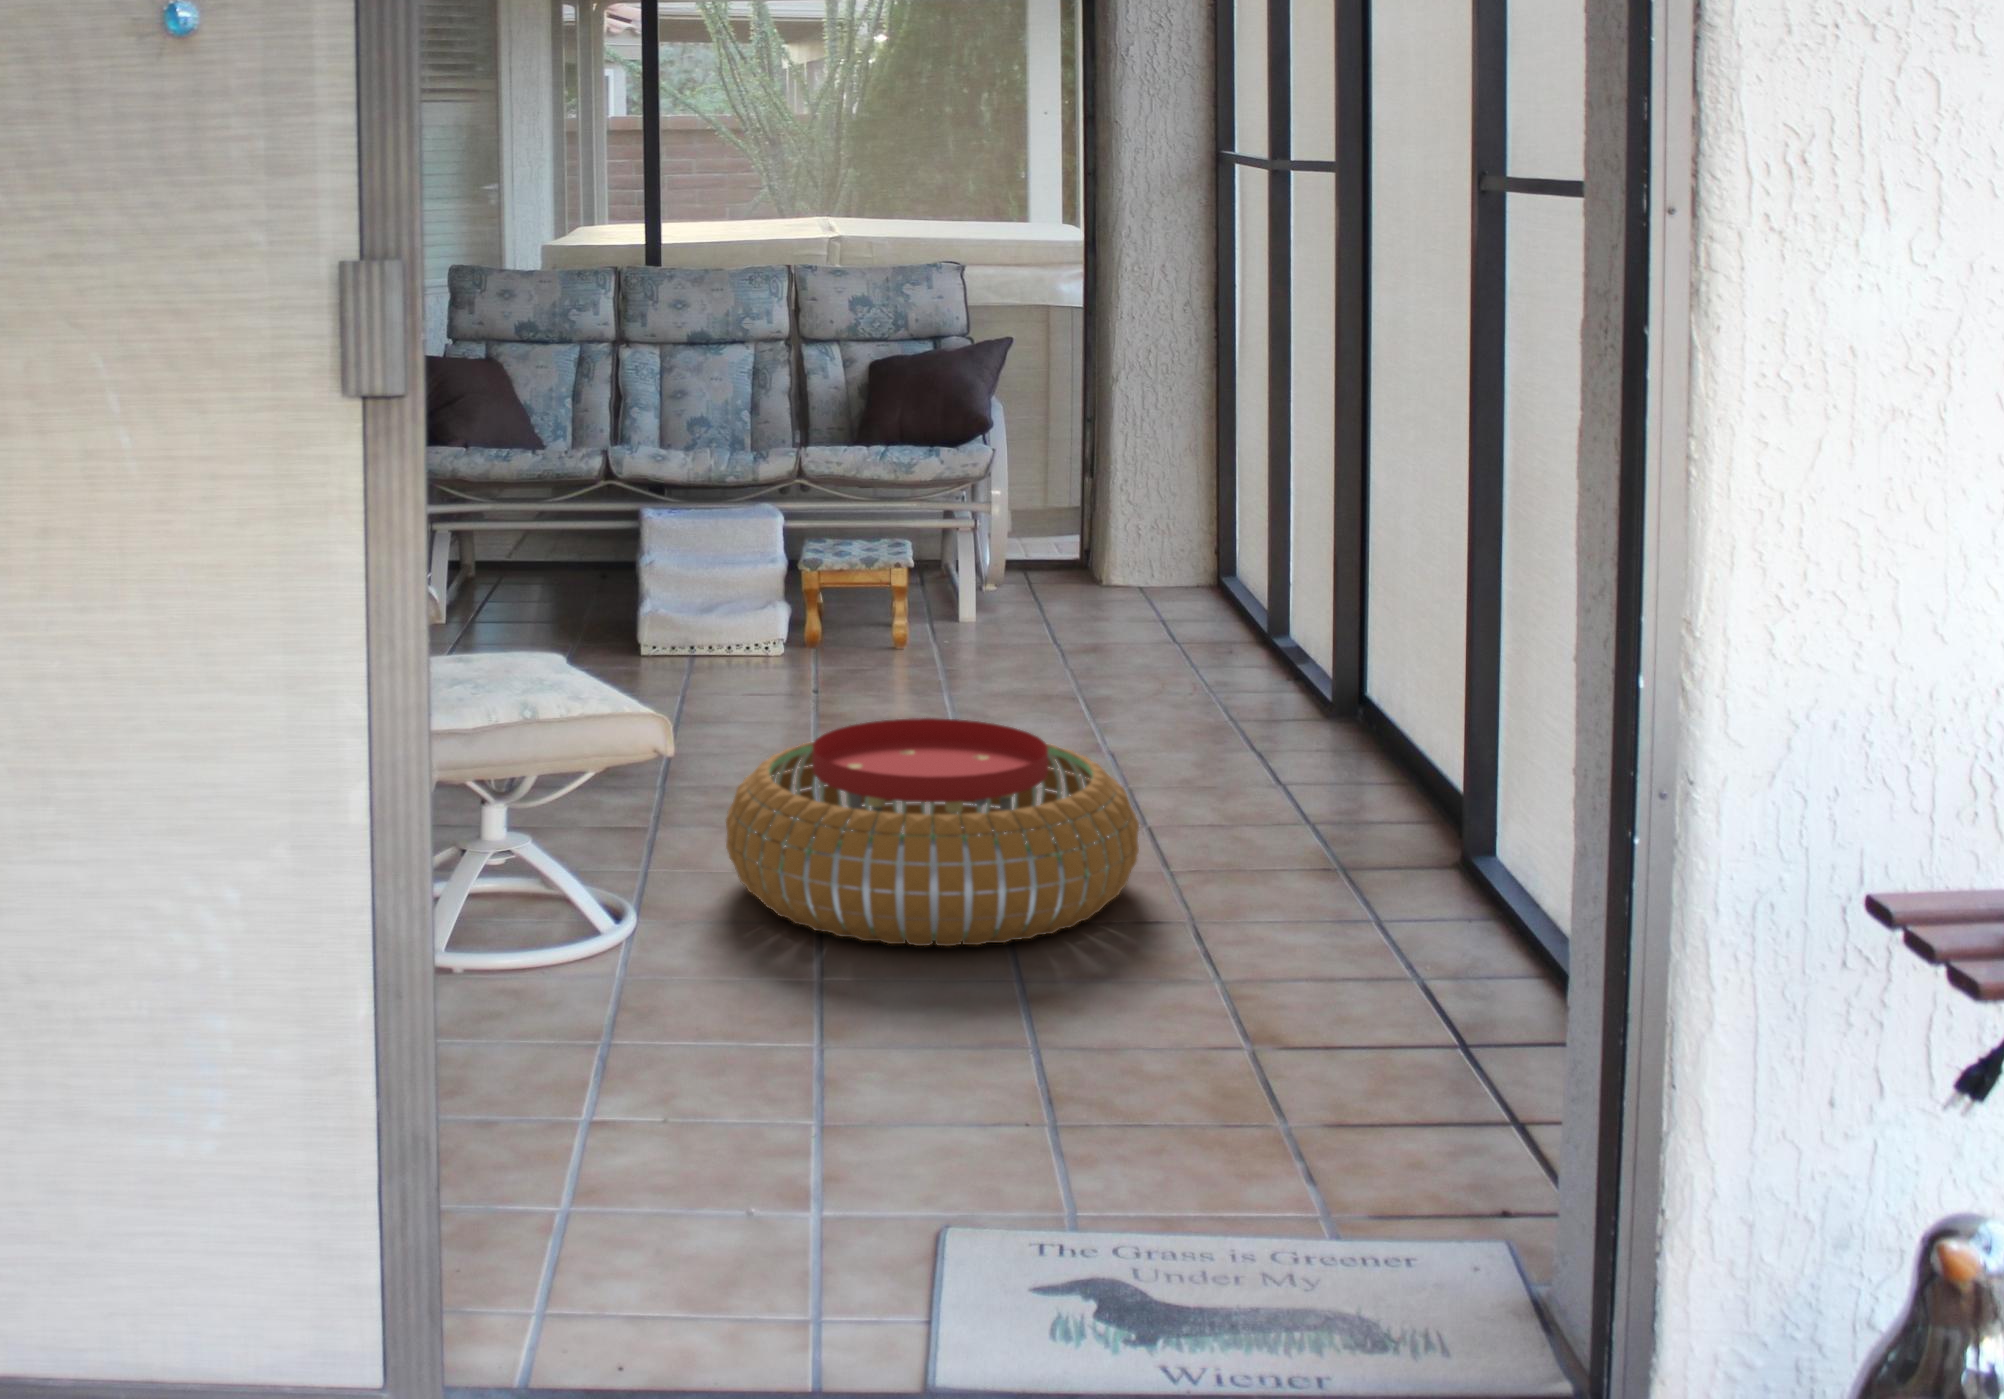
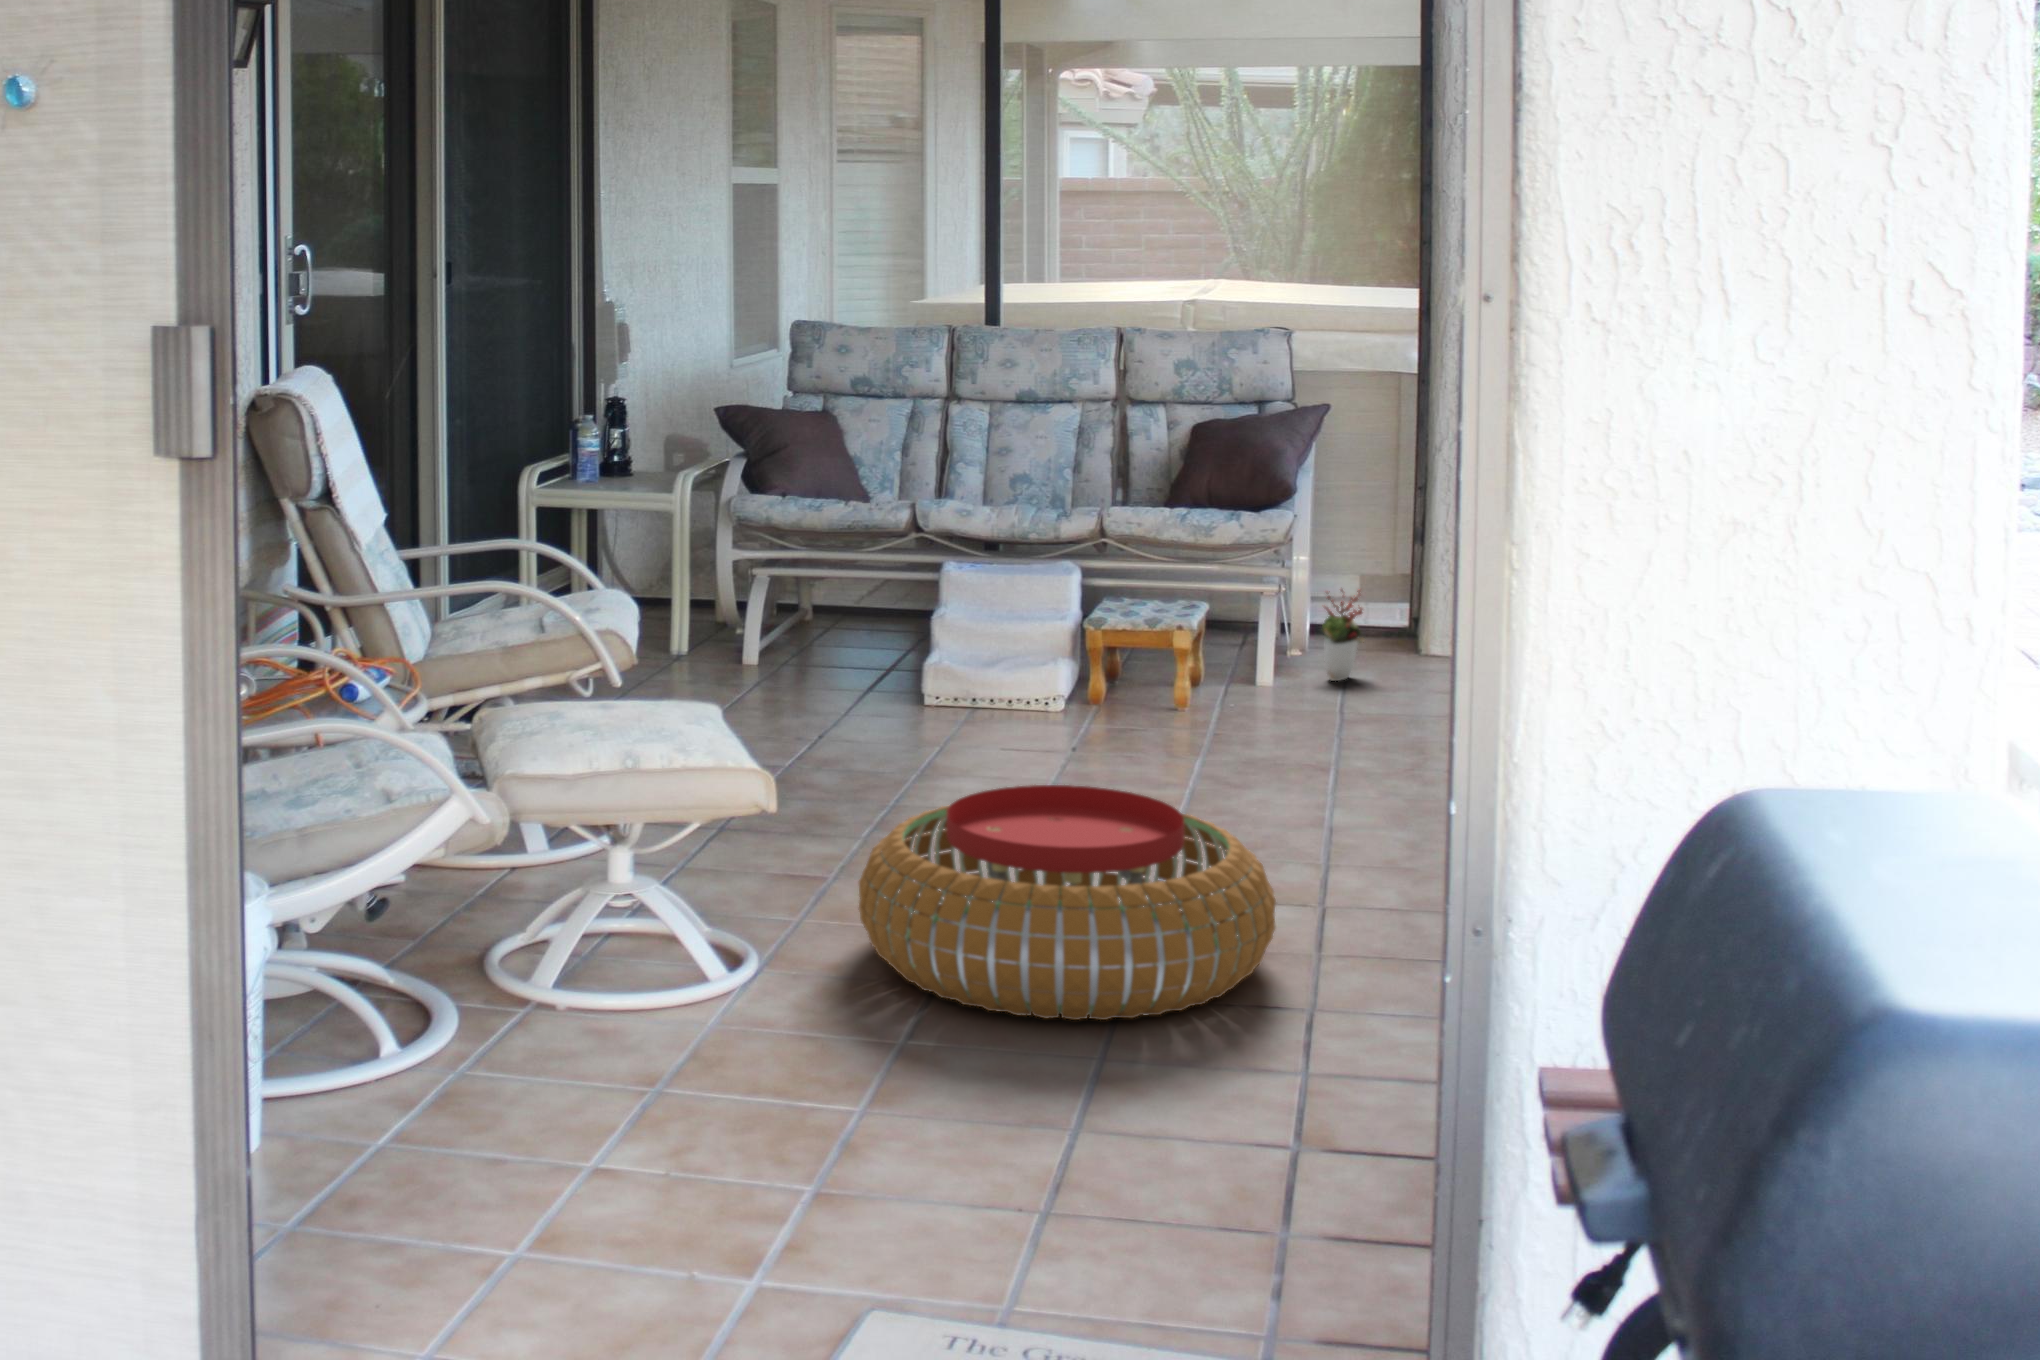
decorative plant: none [1013,516,1056,610] -> present [1322,589,1365,681]

